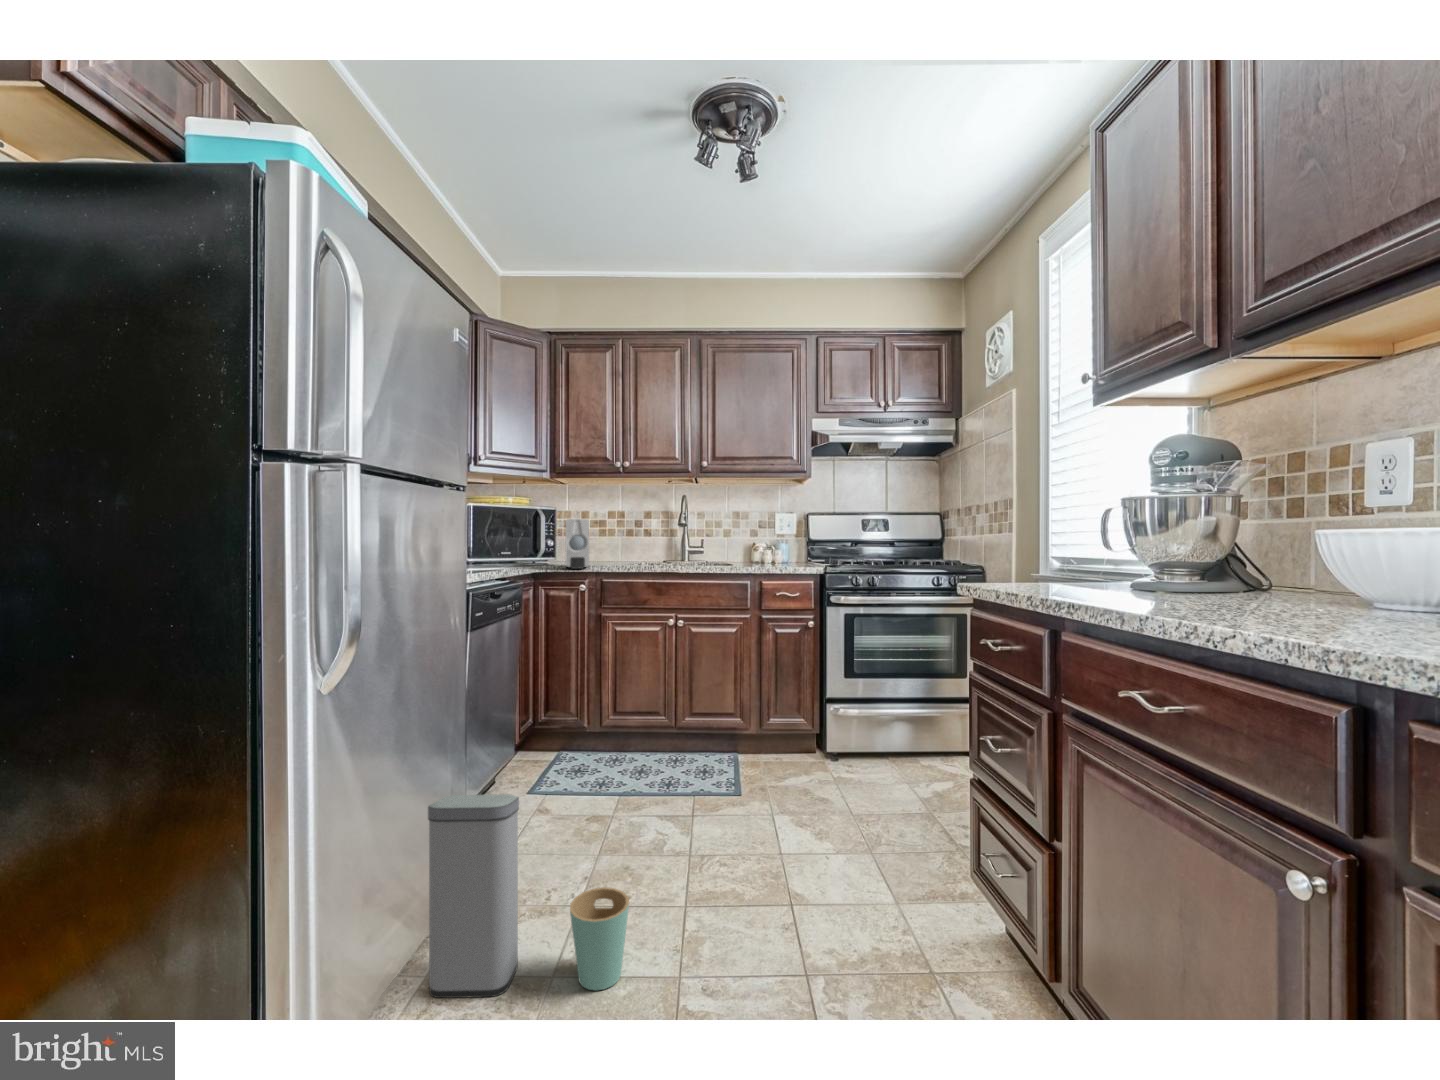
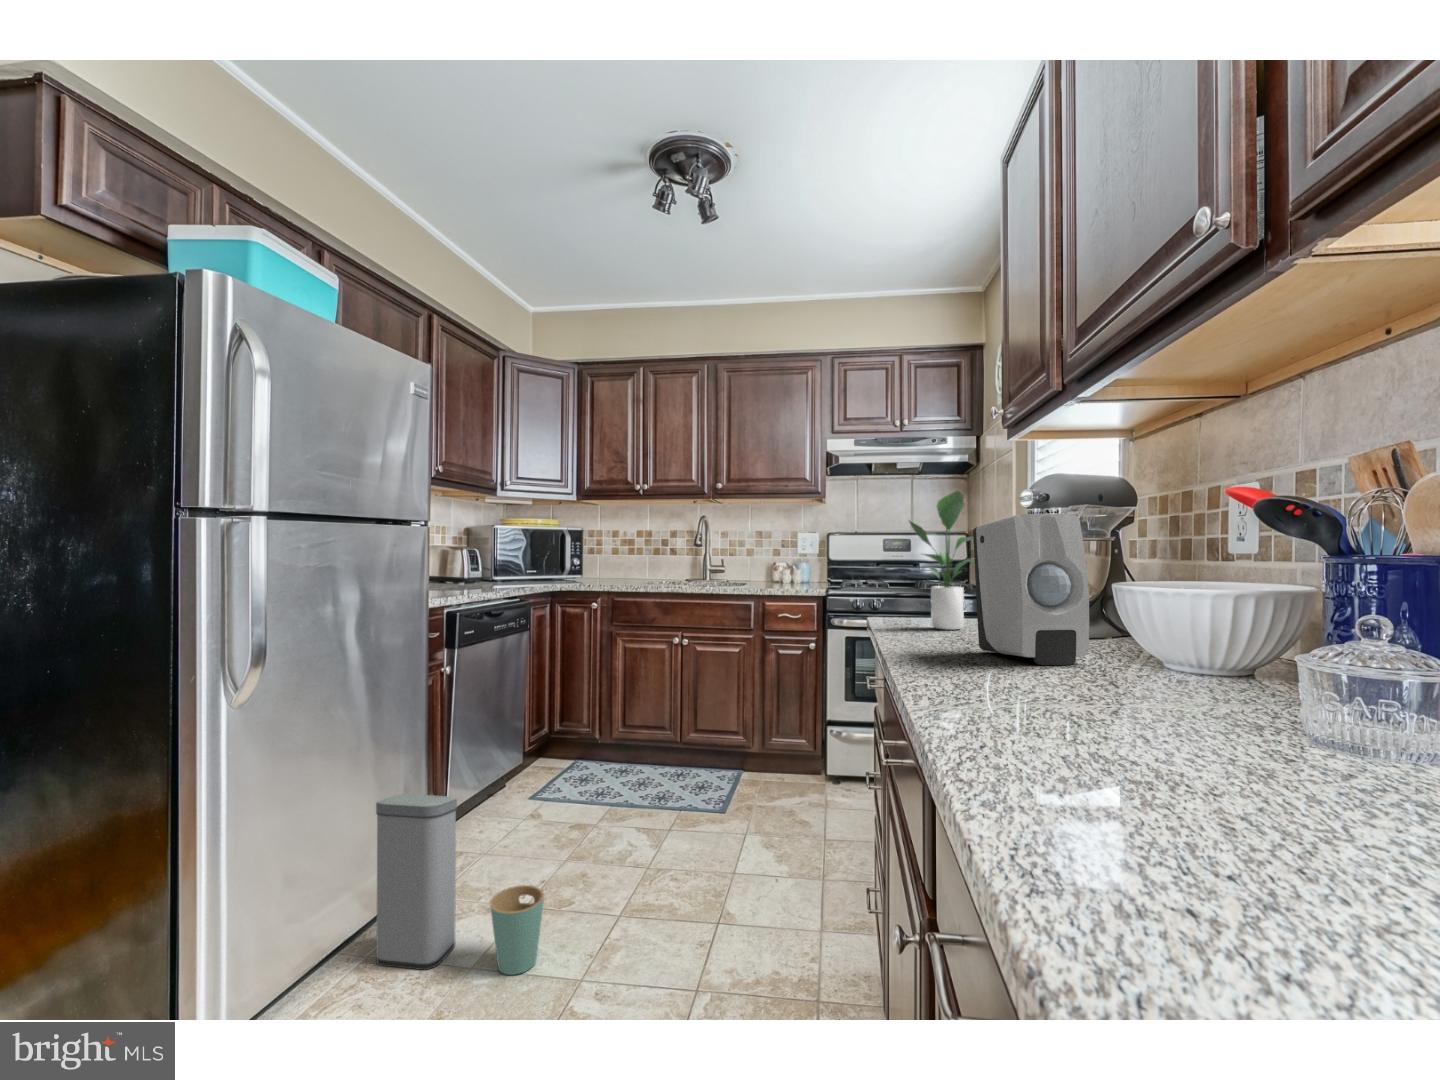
potted plant: none [1010,453,1089,591] -> present [909,491,974,630]
soap dispenser: present [565,519,589,569] -> present [973,514,1089,665]

